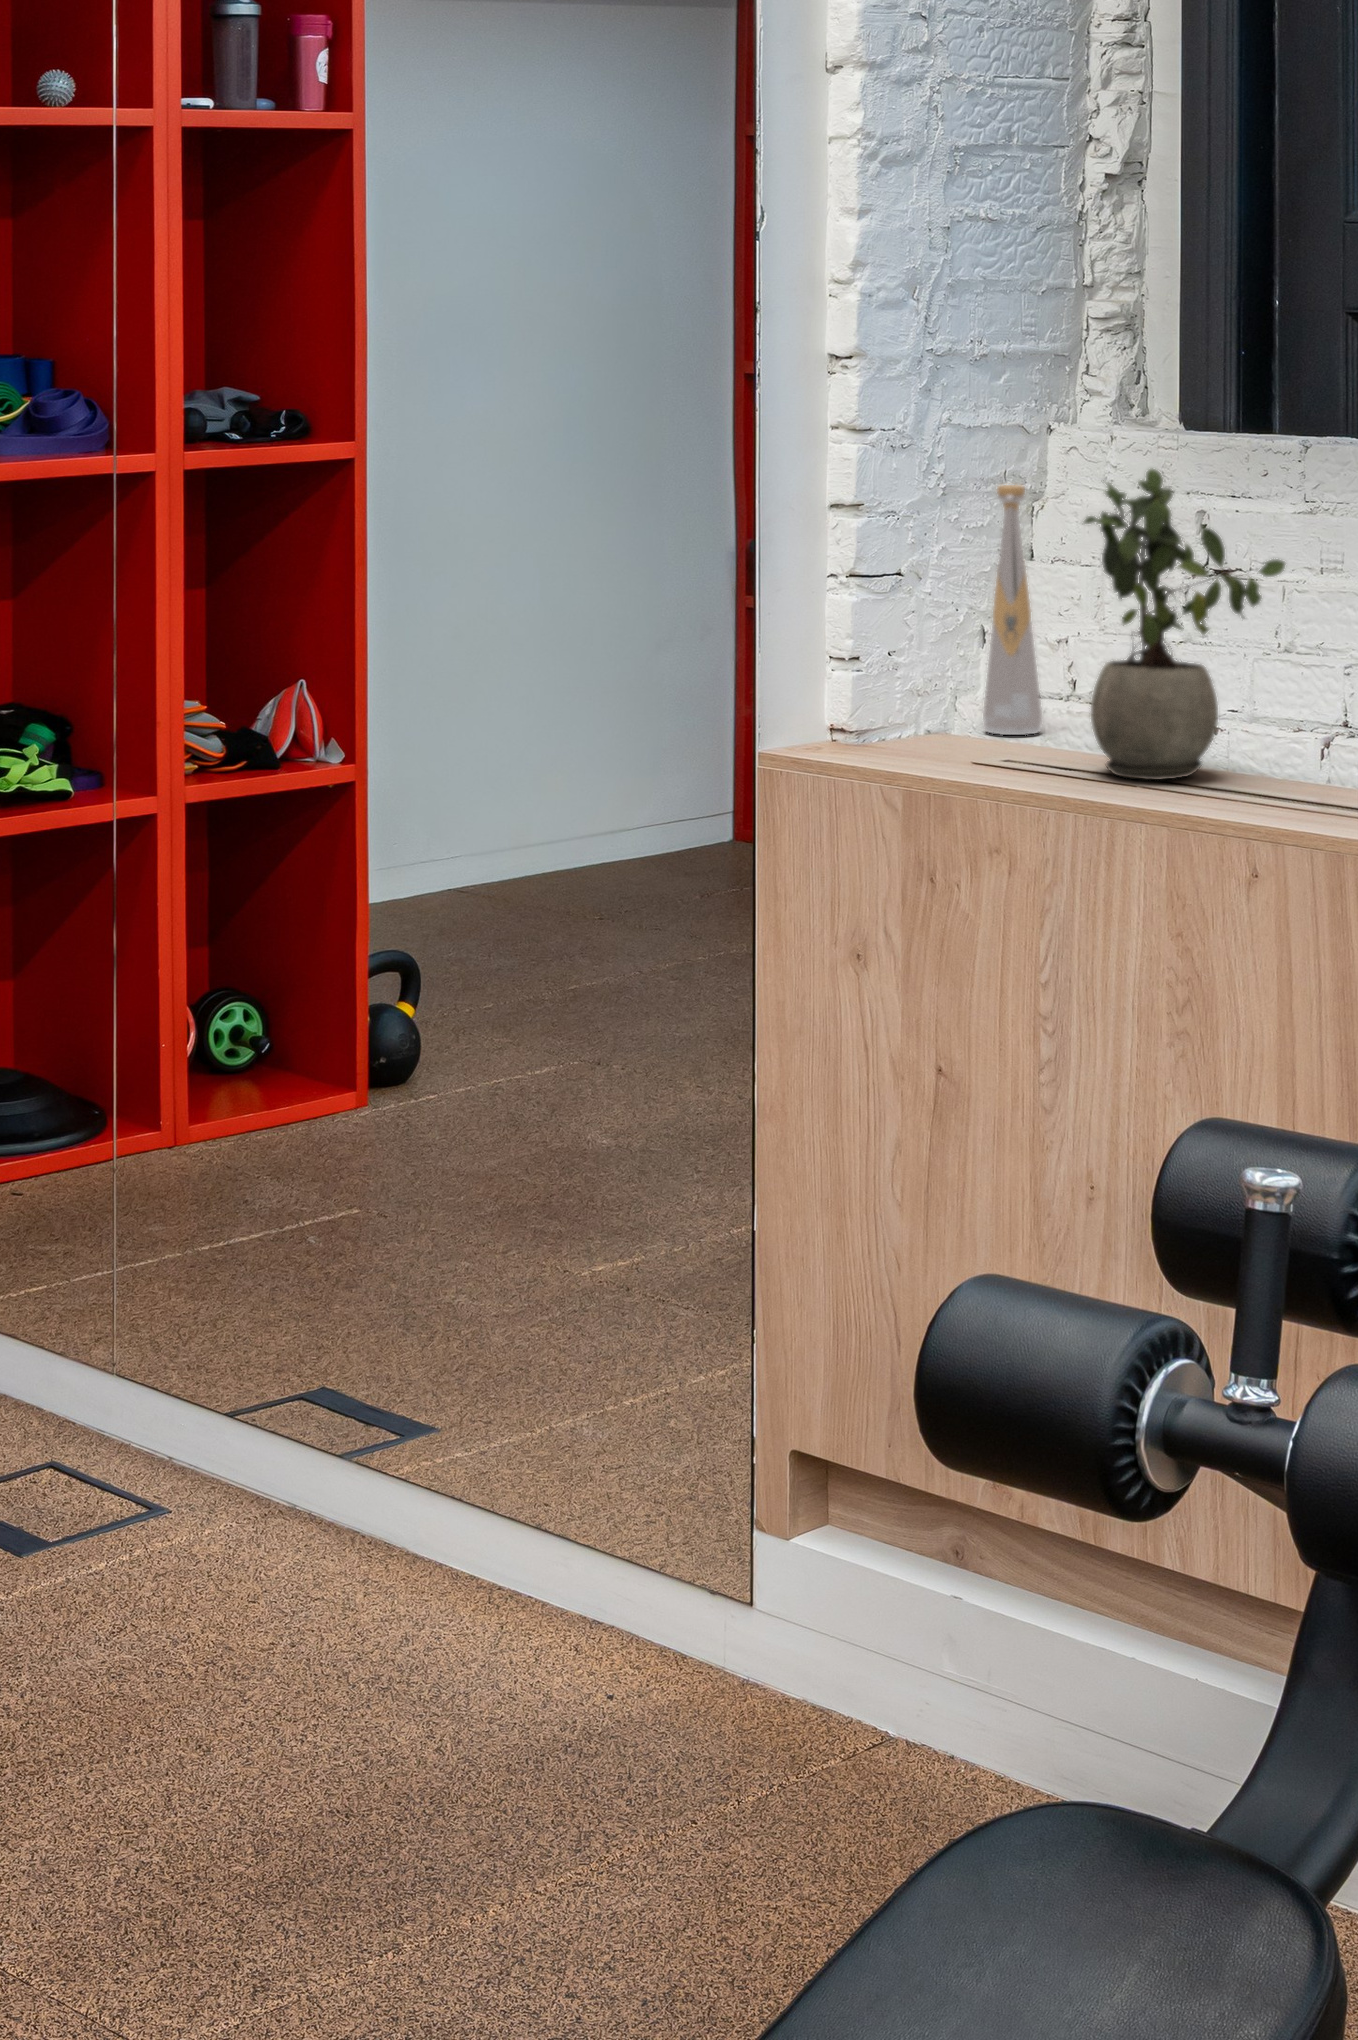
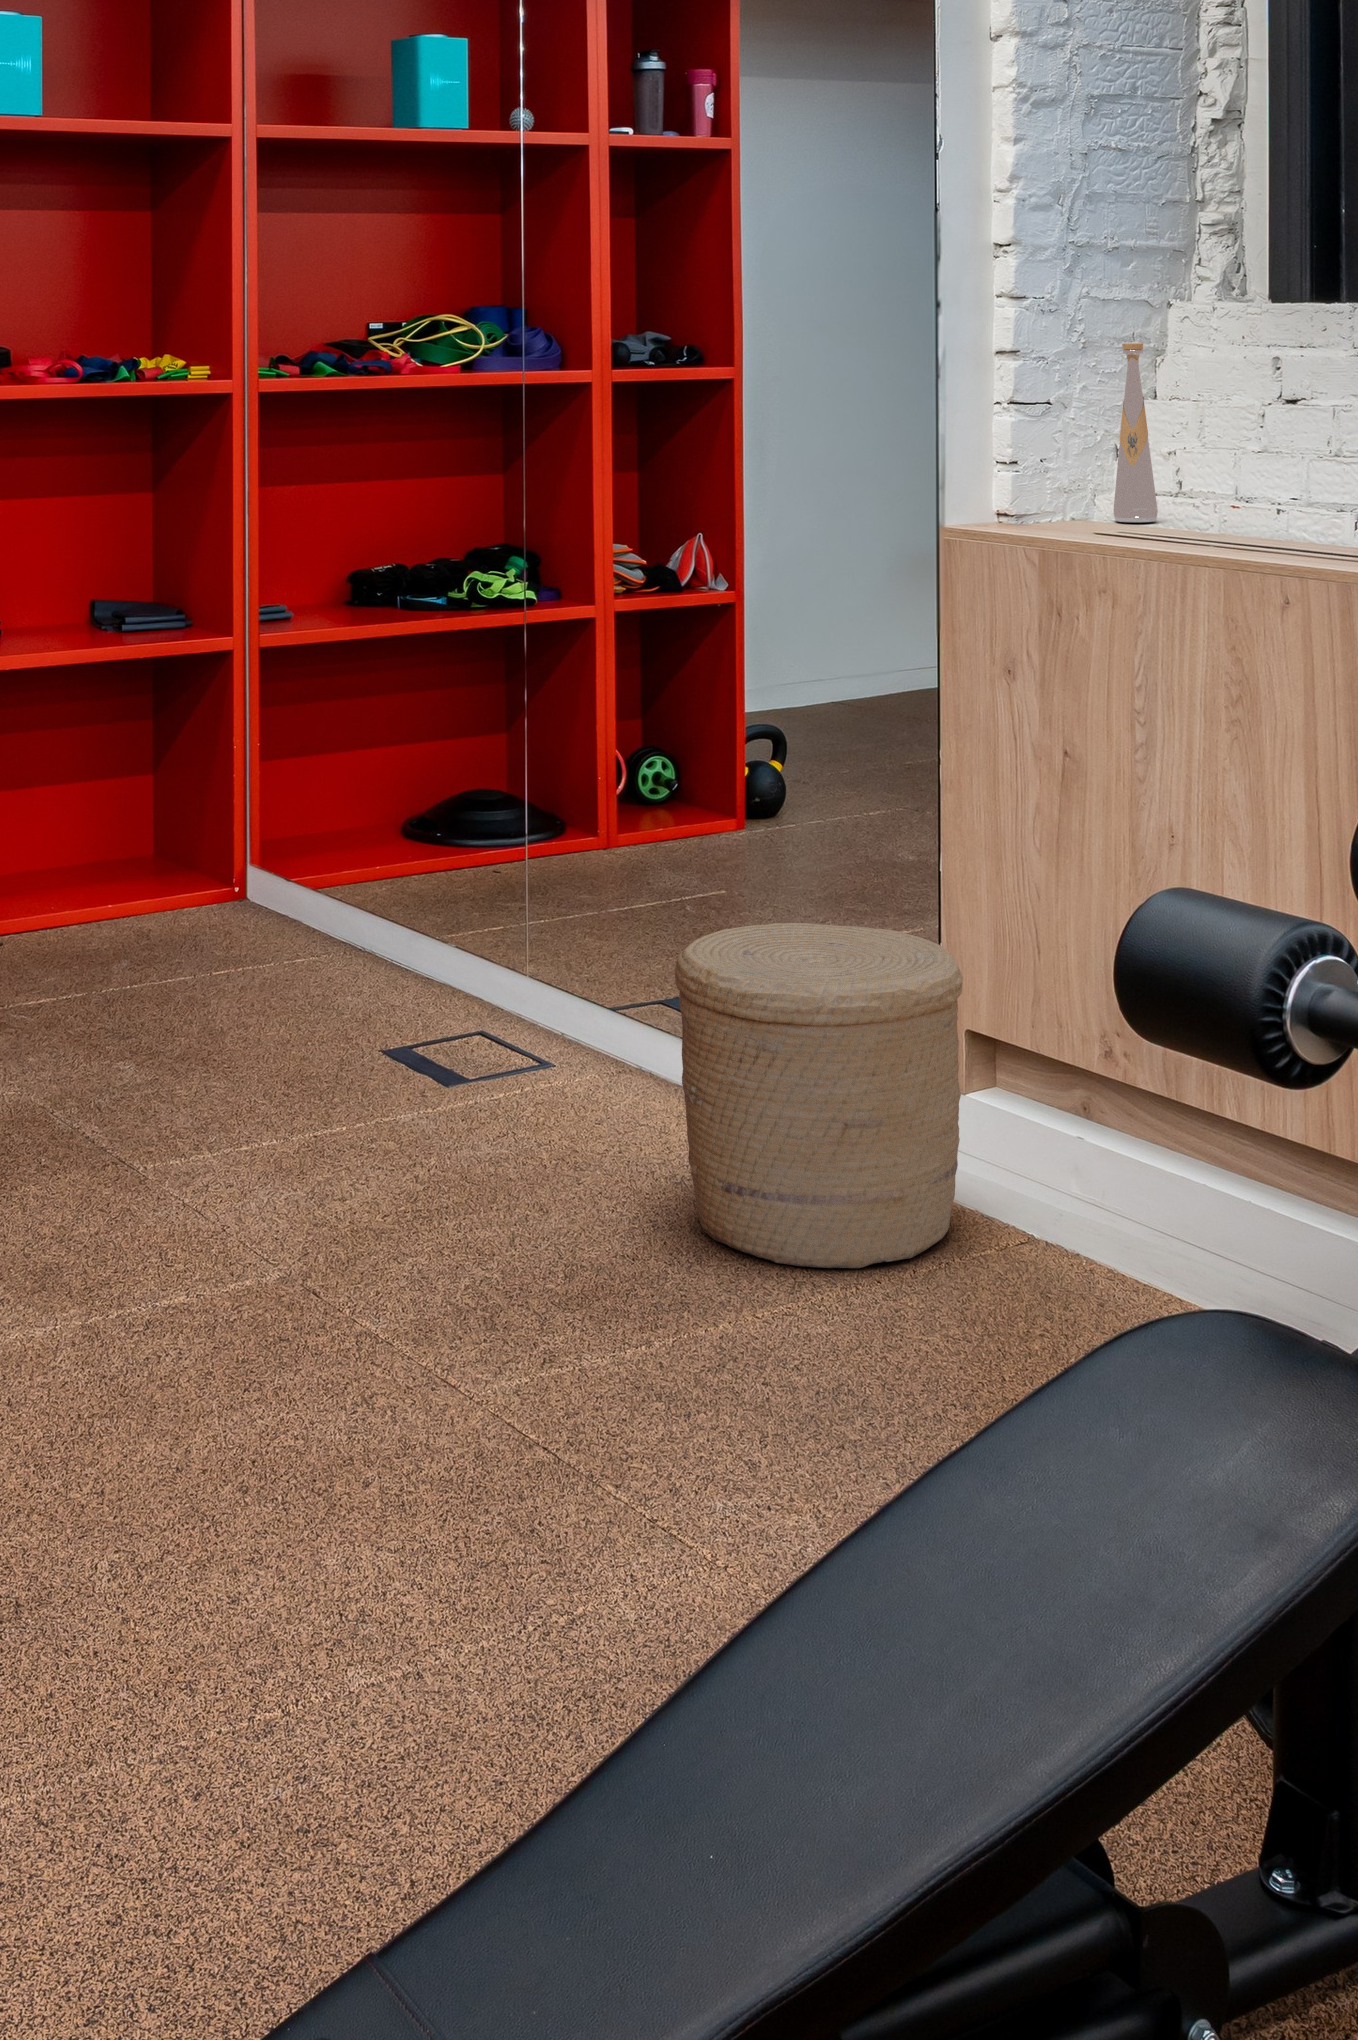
potted plant: present [1084,468,1285,780] -> none [1171,318,1323,545]
woven basket: none [390,1313,794,1820] -> present [675,923,962,1268]

